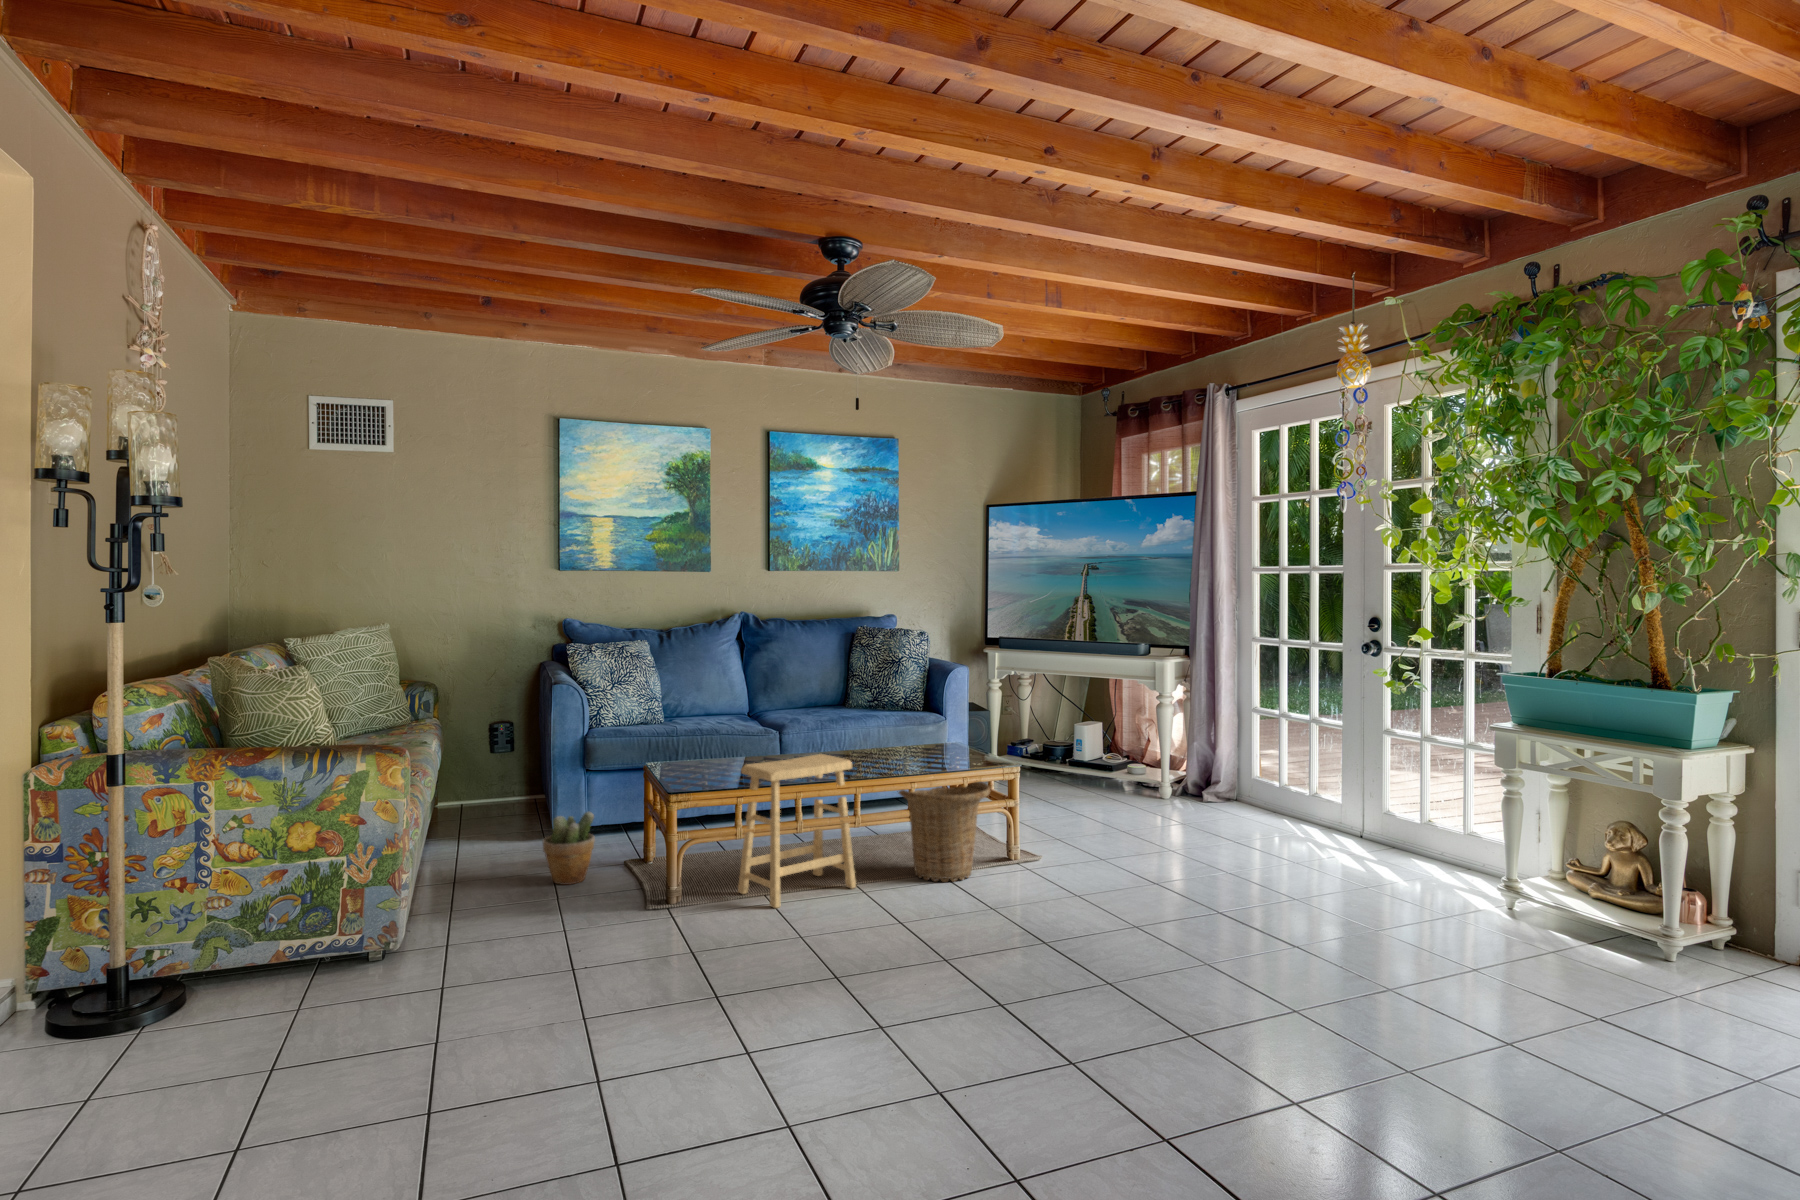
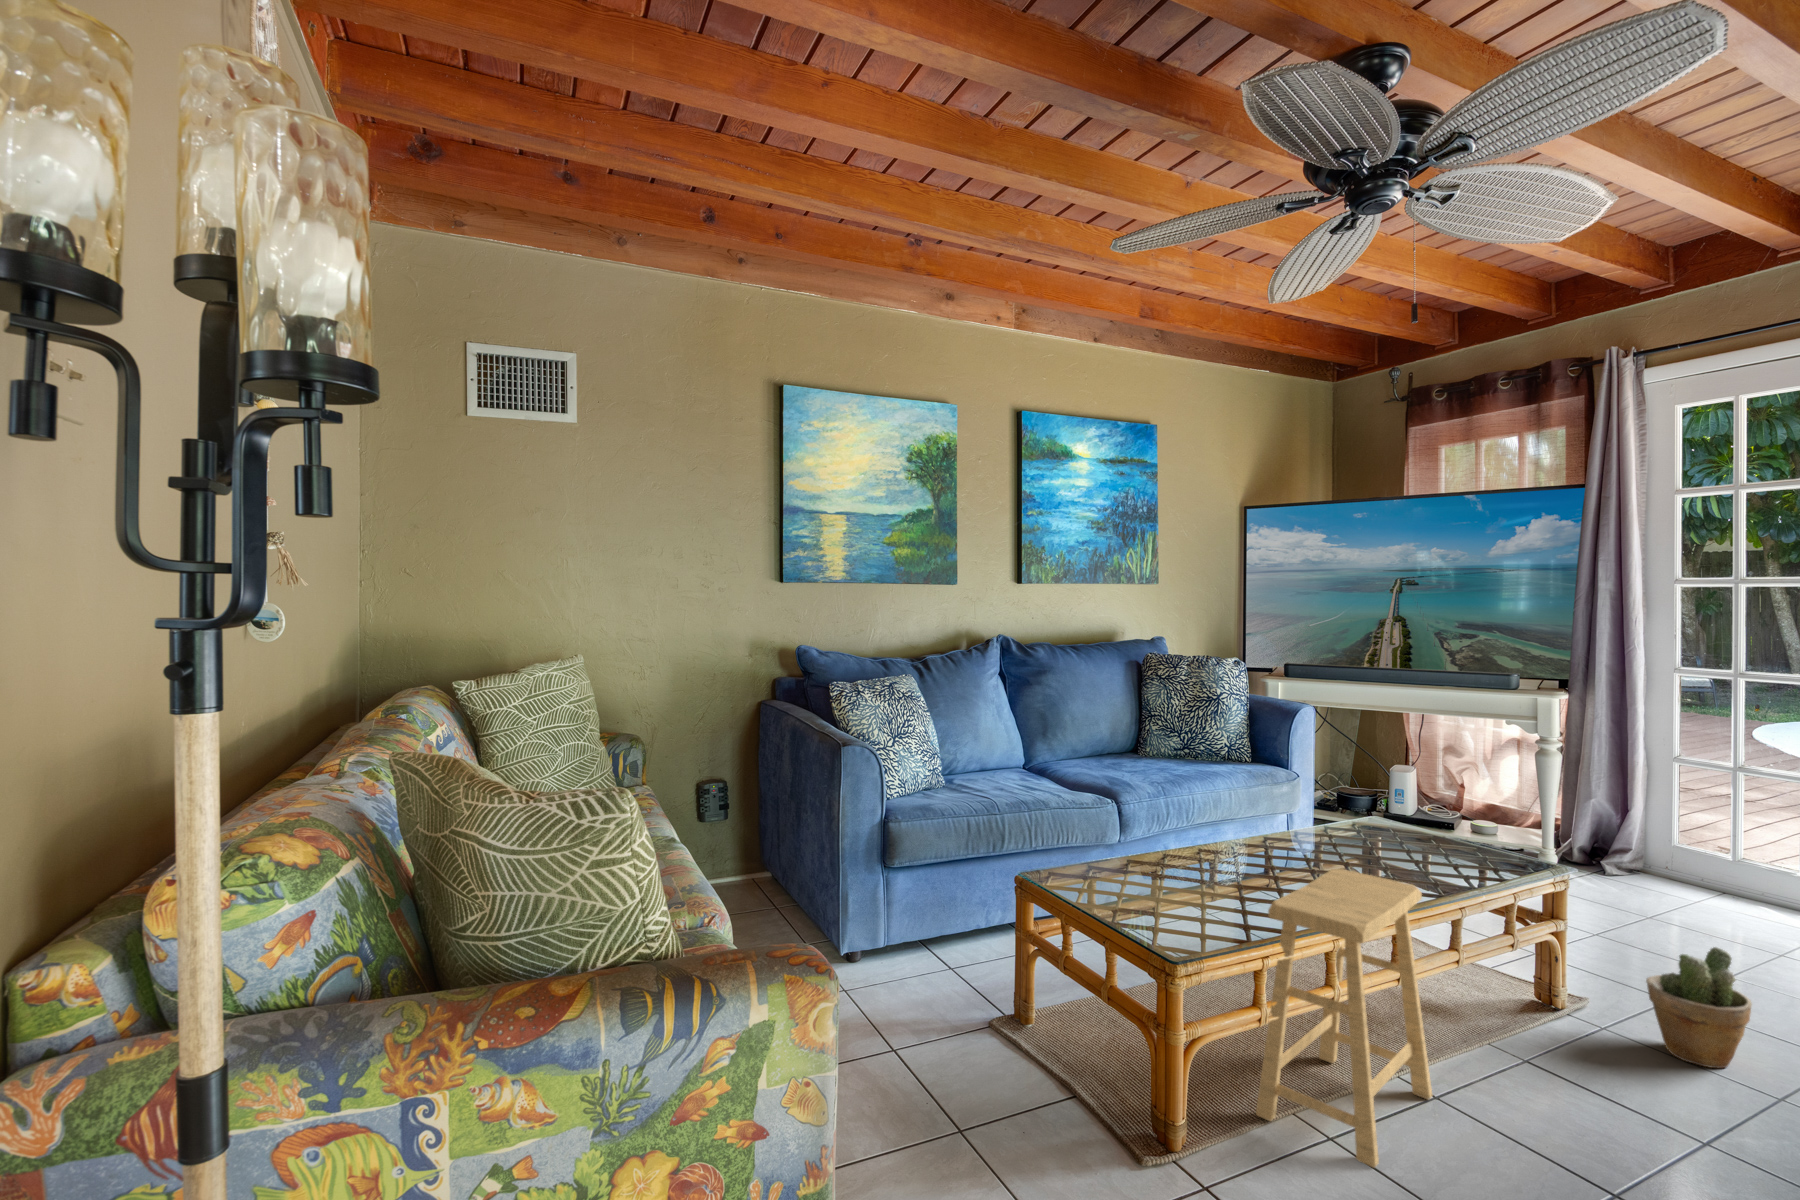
basket: present [899,782,990,882] -> none [1433,891,1613,1077]
potted plant: present [543,812,595,885] -> present [1646,947,1752,1068]

